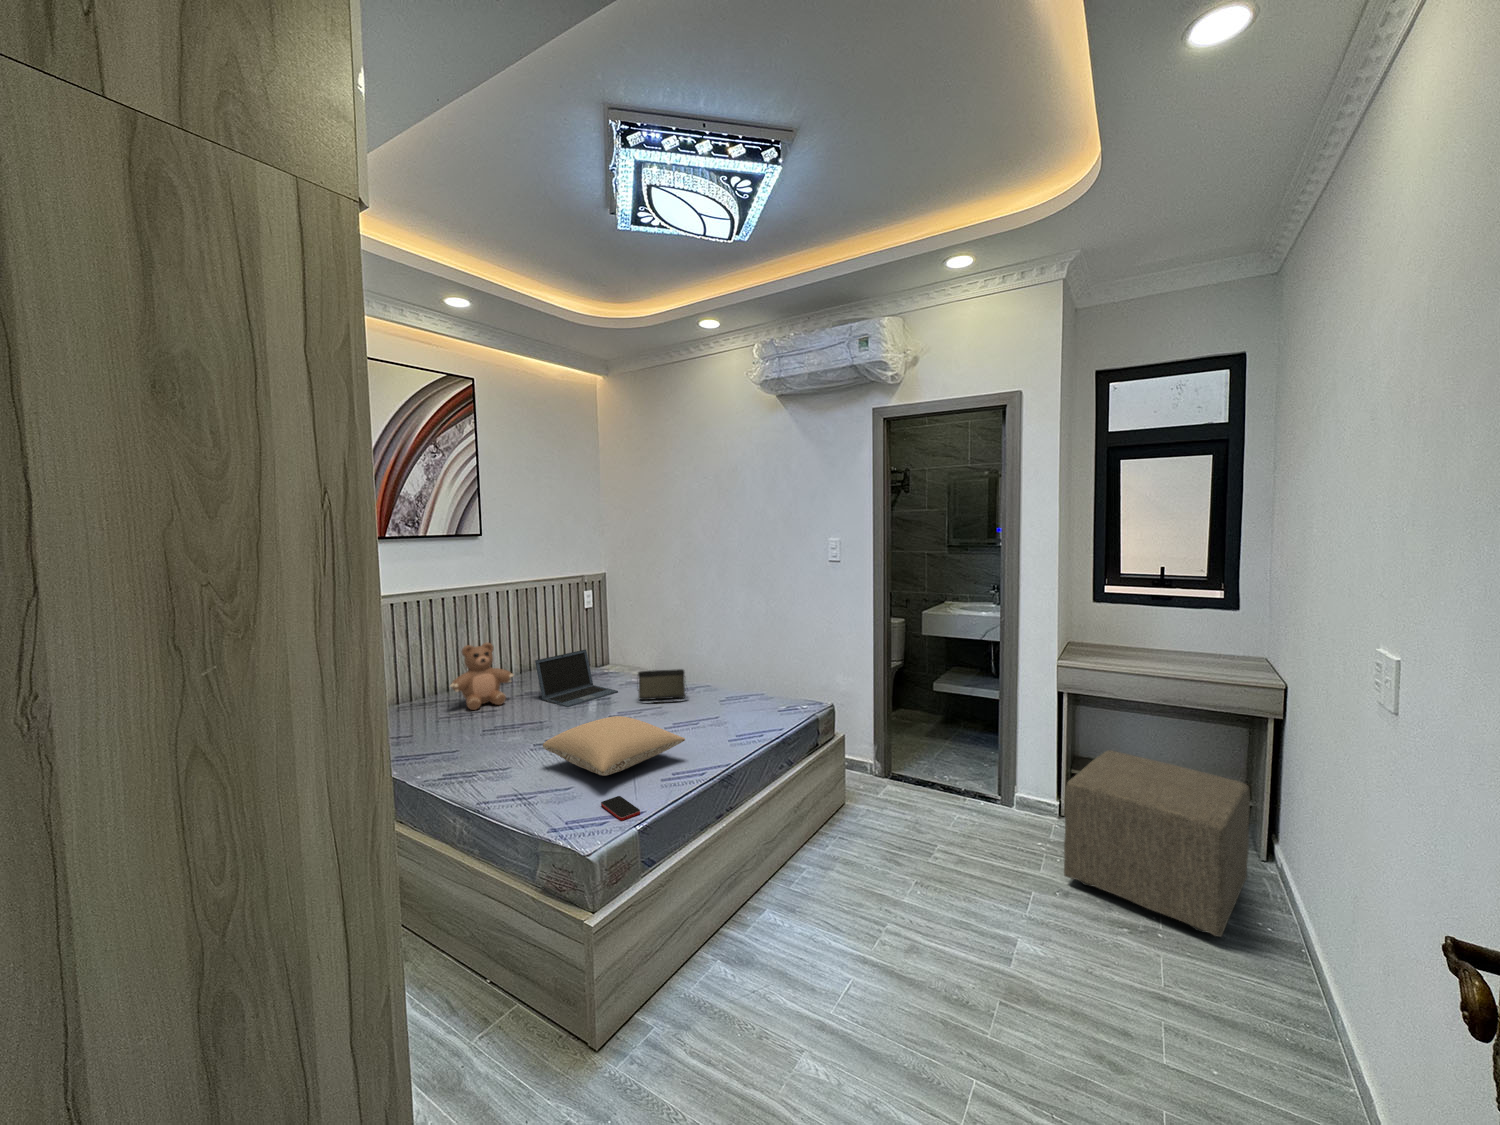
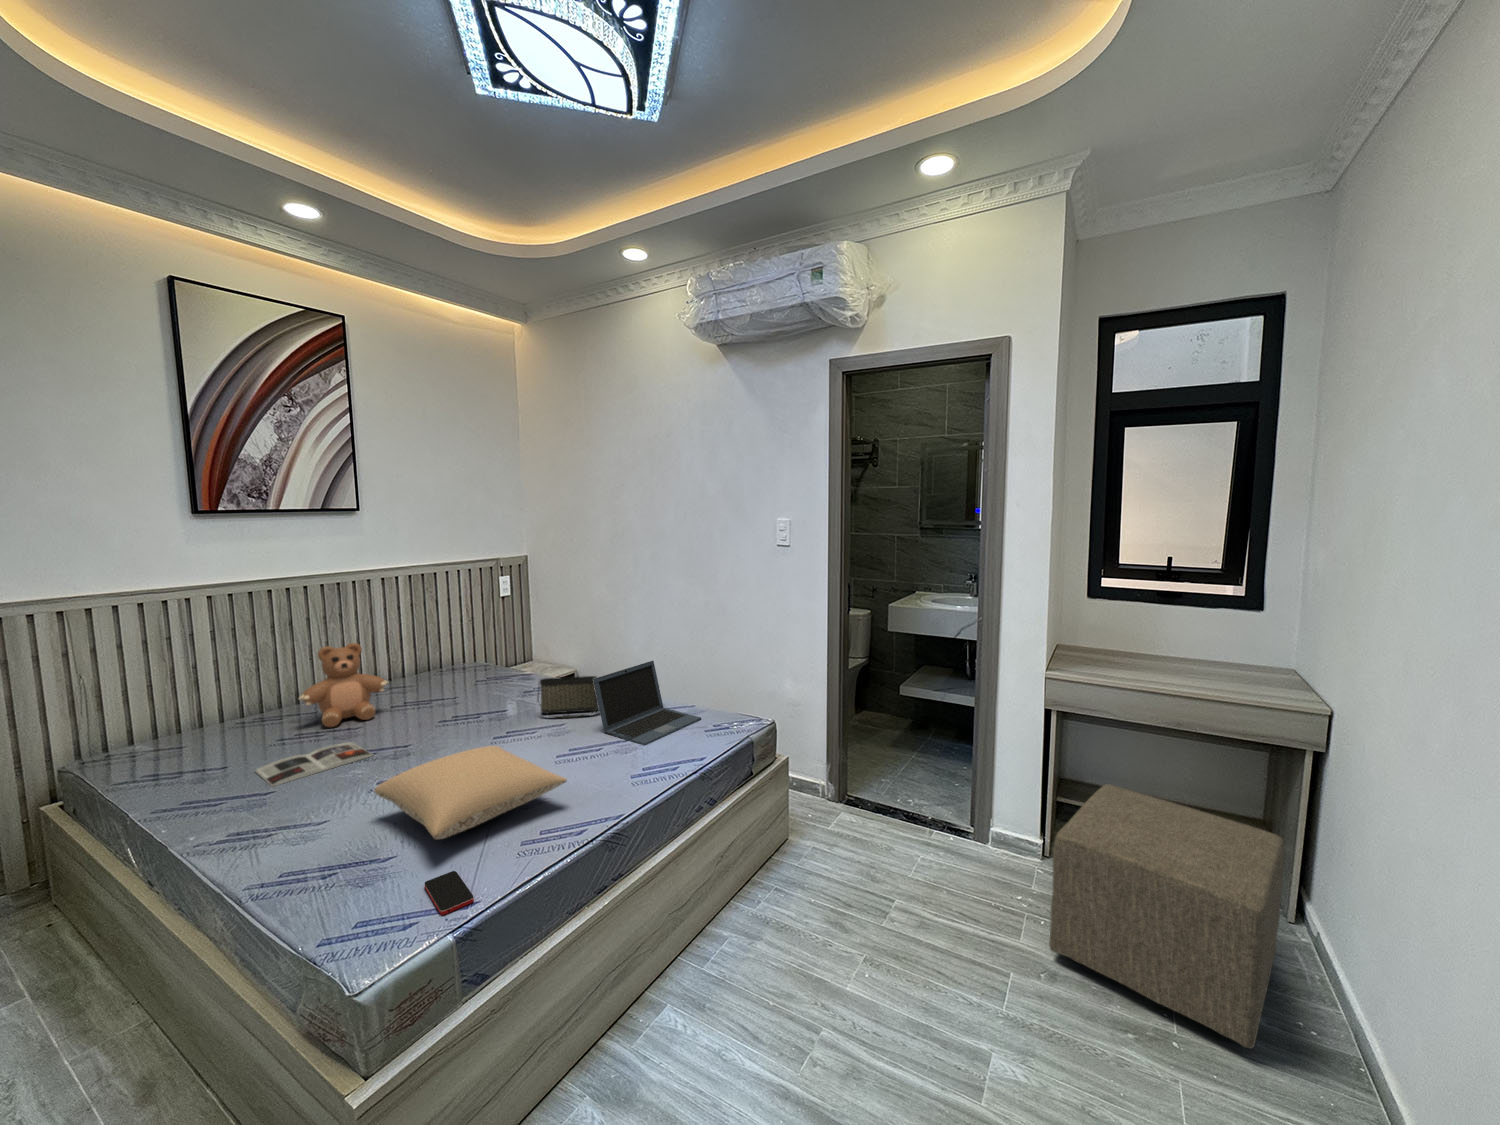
laptop: present [535,650,618,707] -> present [593,661,701,746]
magazine: none [433,720,519,748] -> present [255,742,373,786]

